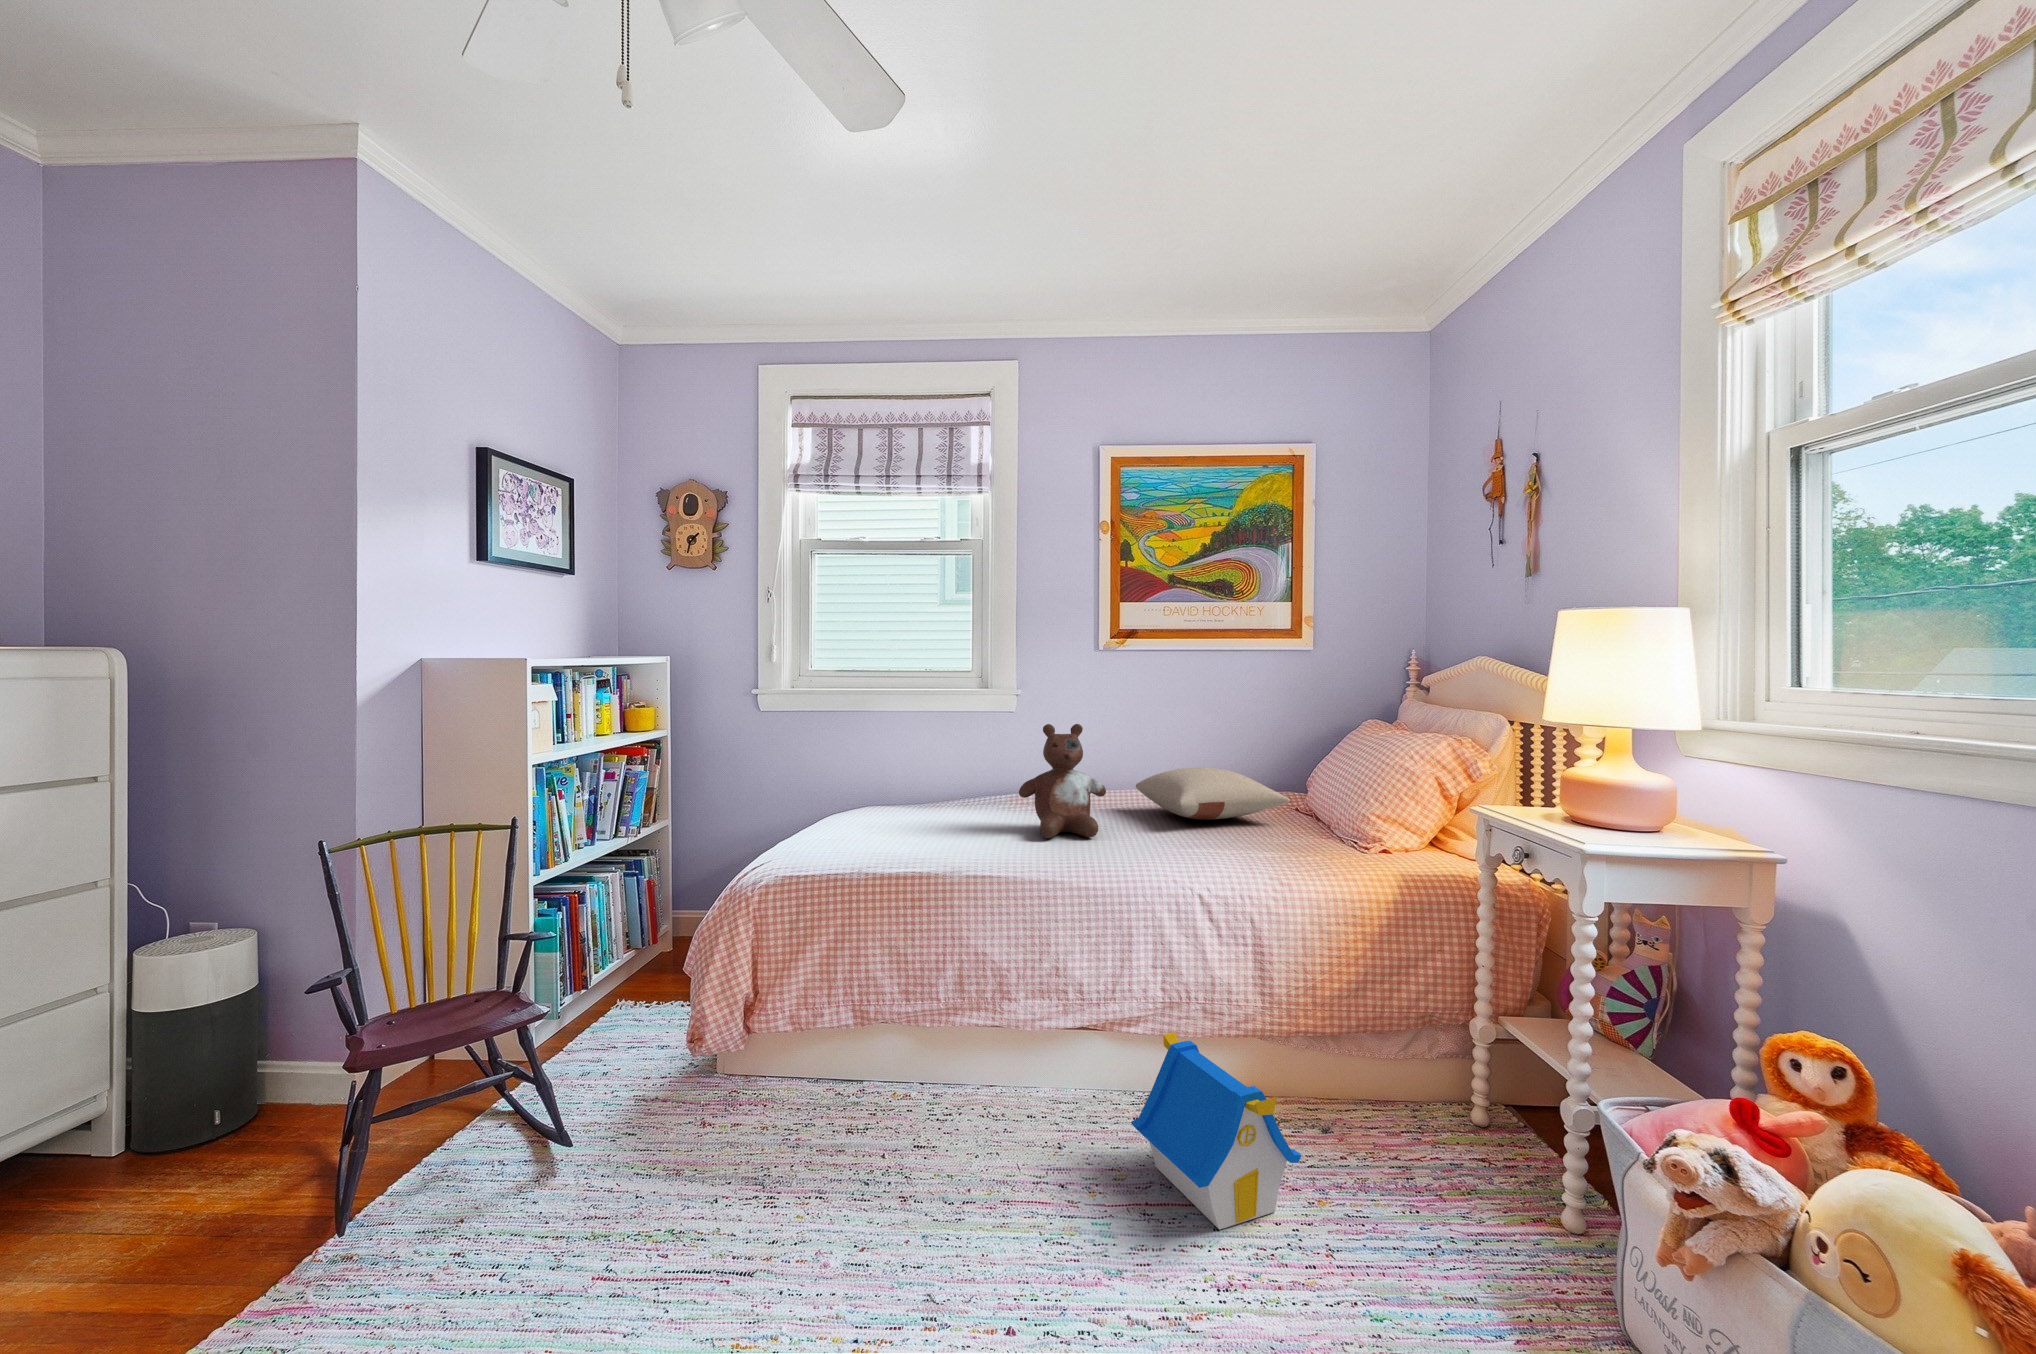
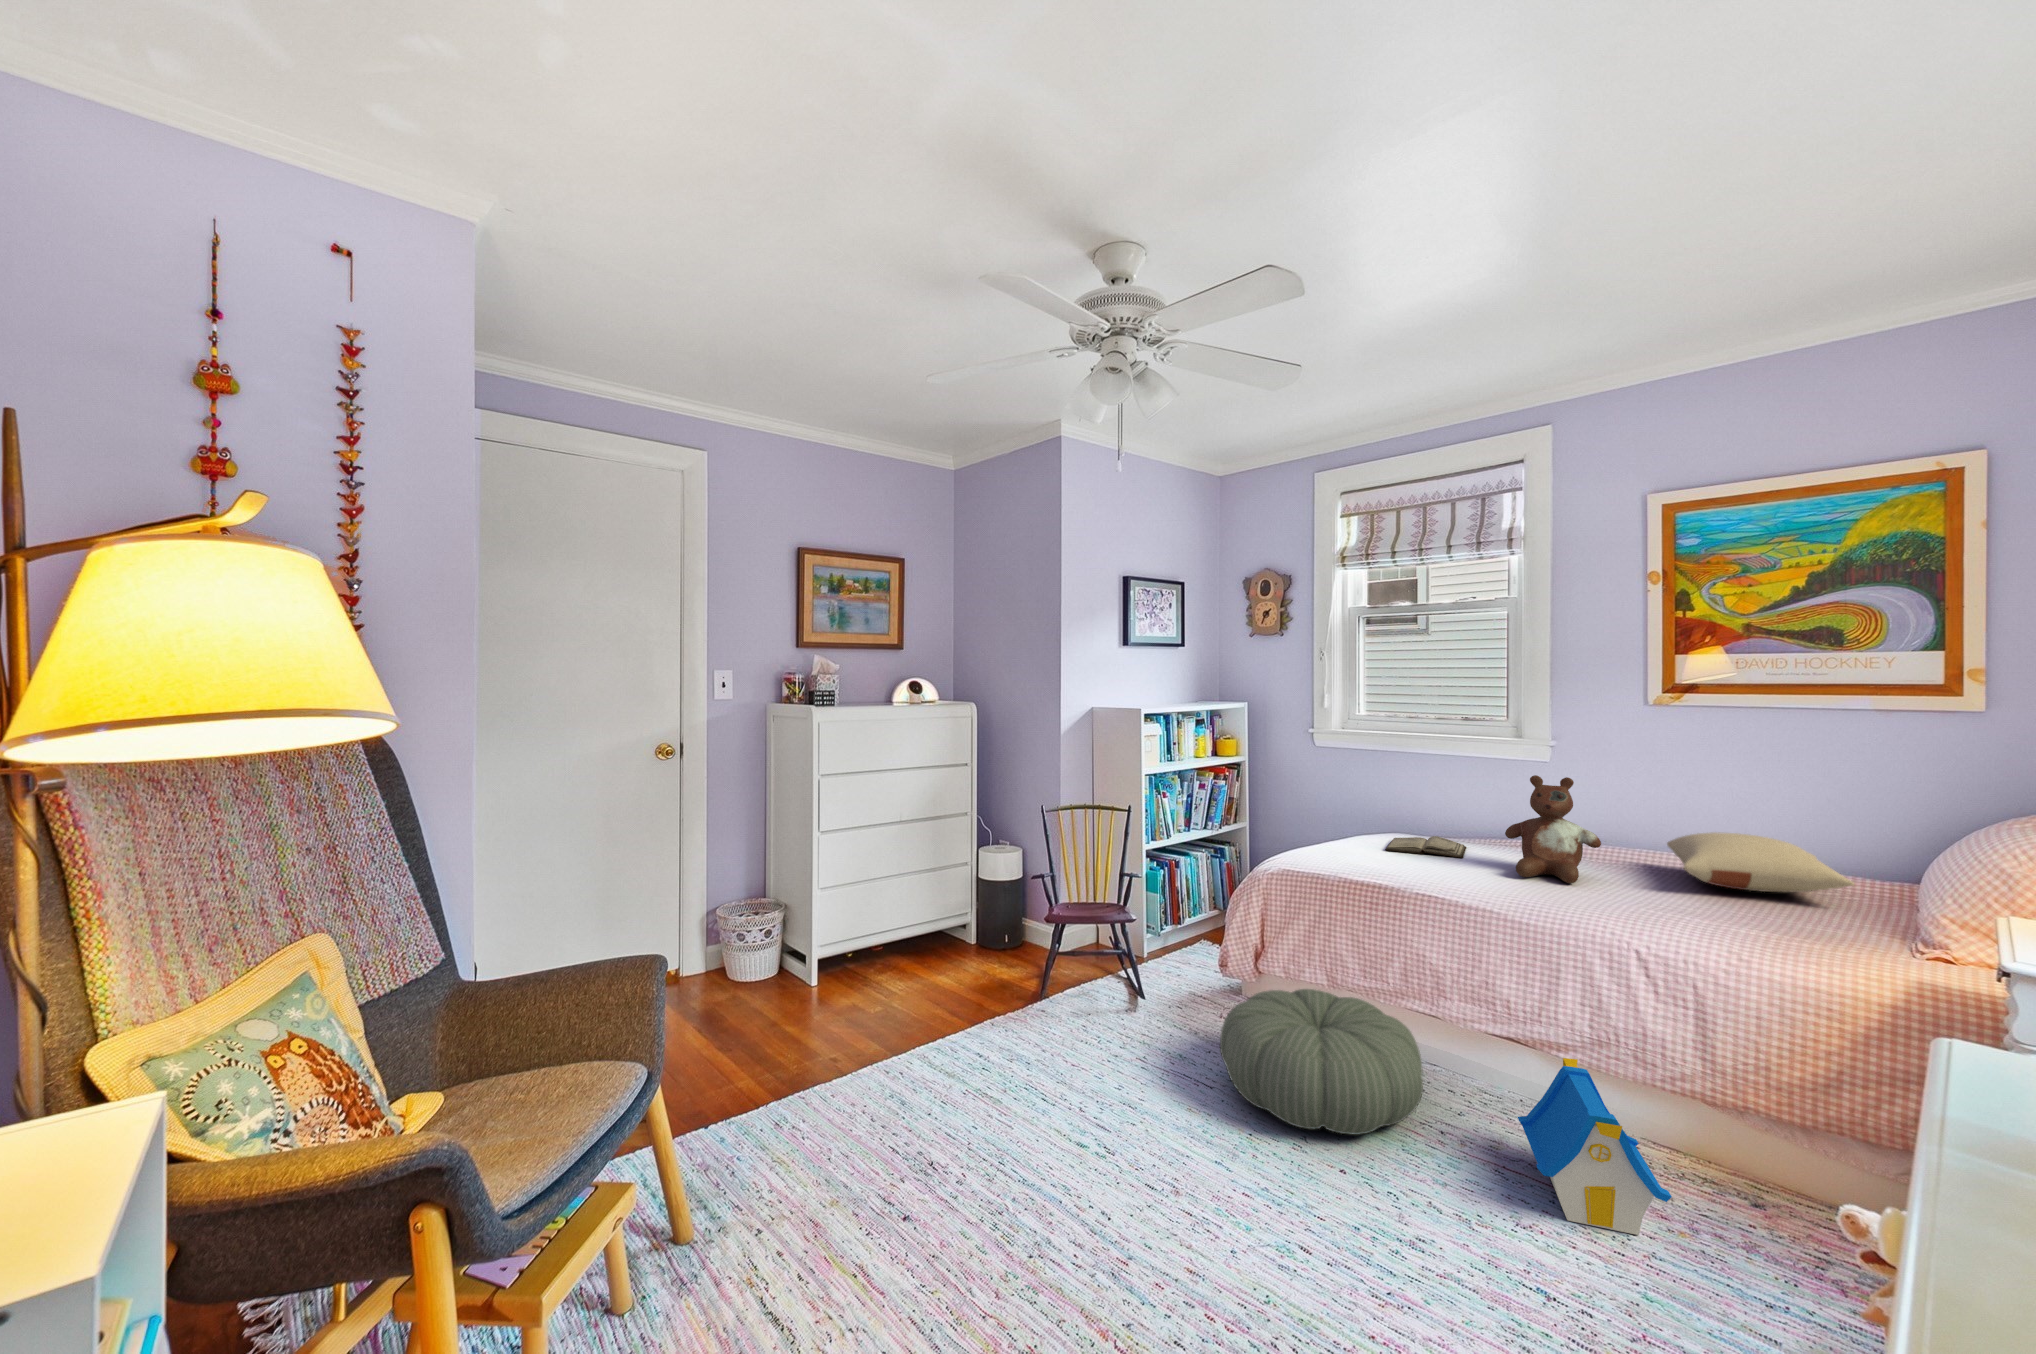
diary: none [881,808,971,832] -> present [1385,836,1466,858]
pouf: none [748,1033,1029,1260] -> present [1220,989,1423,1135]

